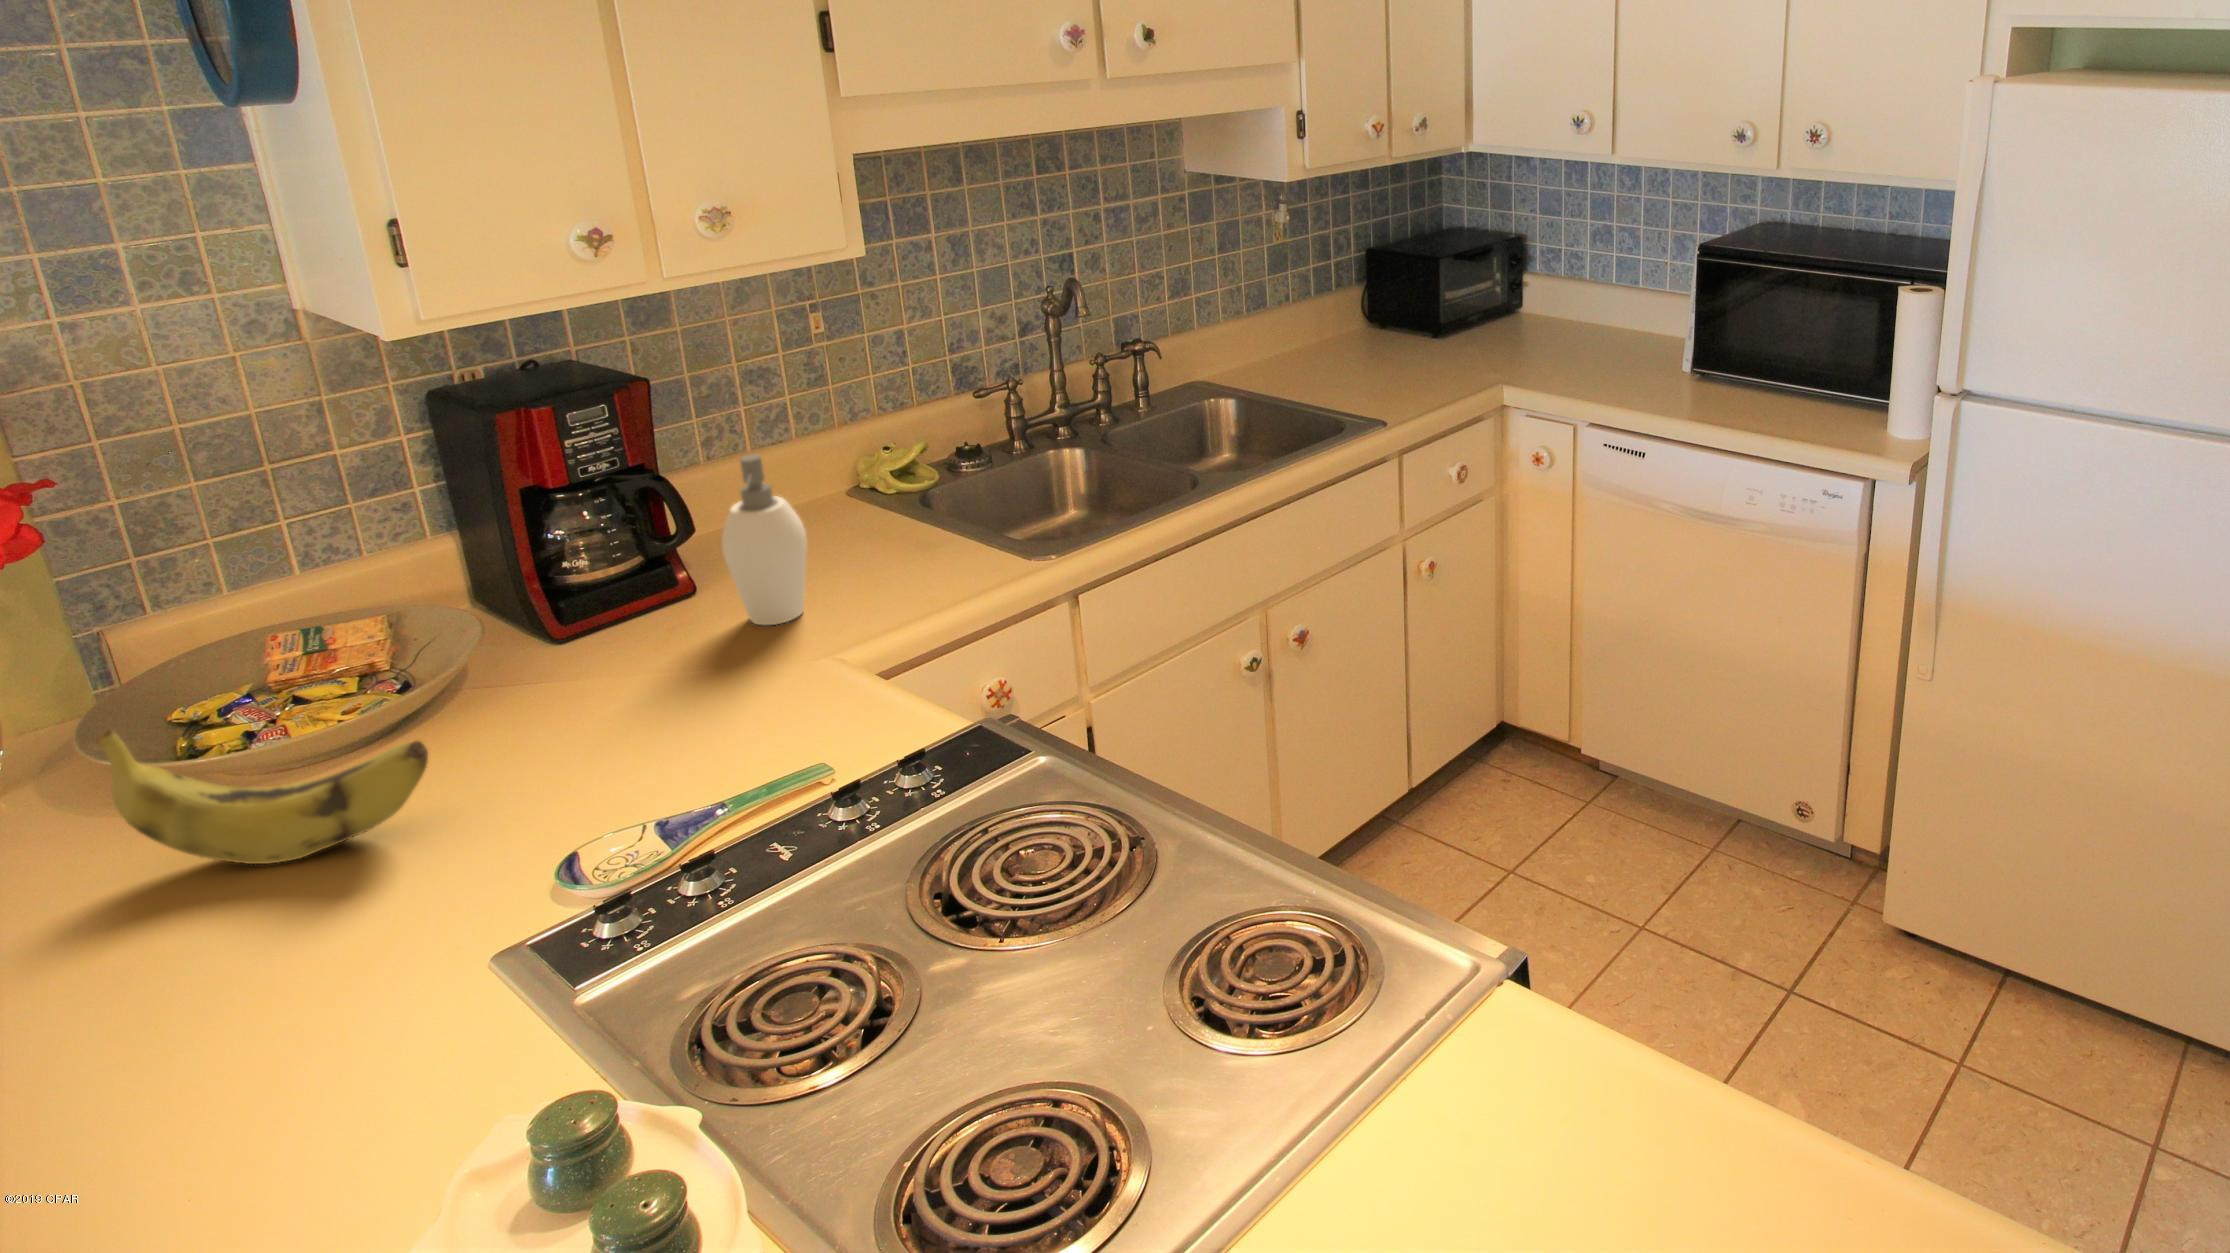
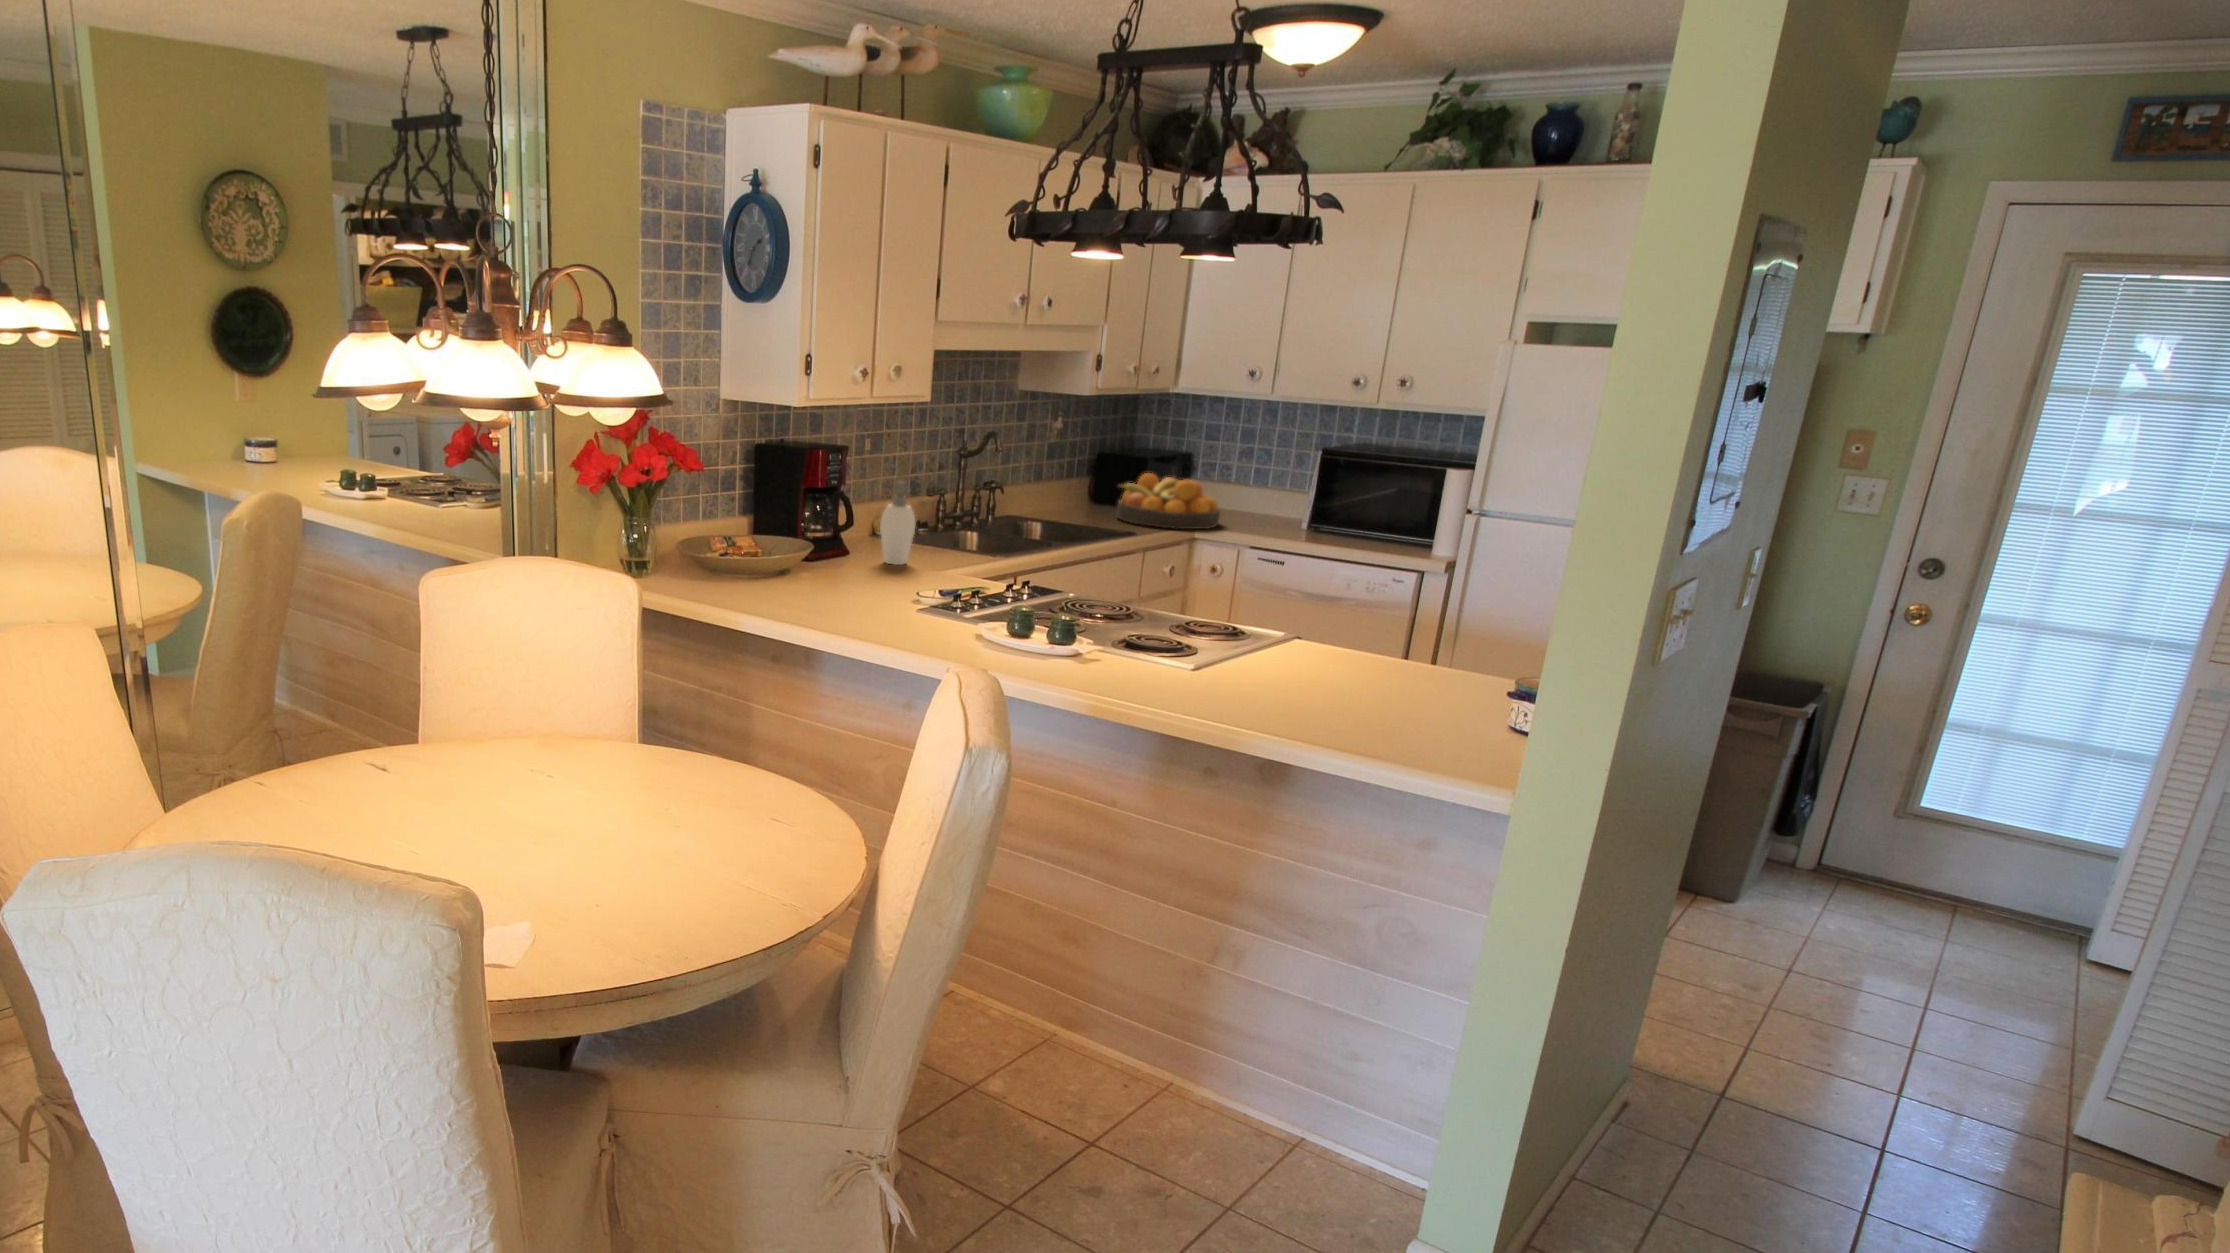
fruit bowl: none [1382,289,1554,390] -> present [1117,473,1220,529]
banana: present [96,729,428,864] -> none [745,530,849,594]

